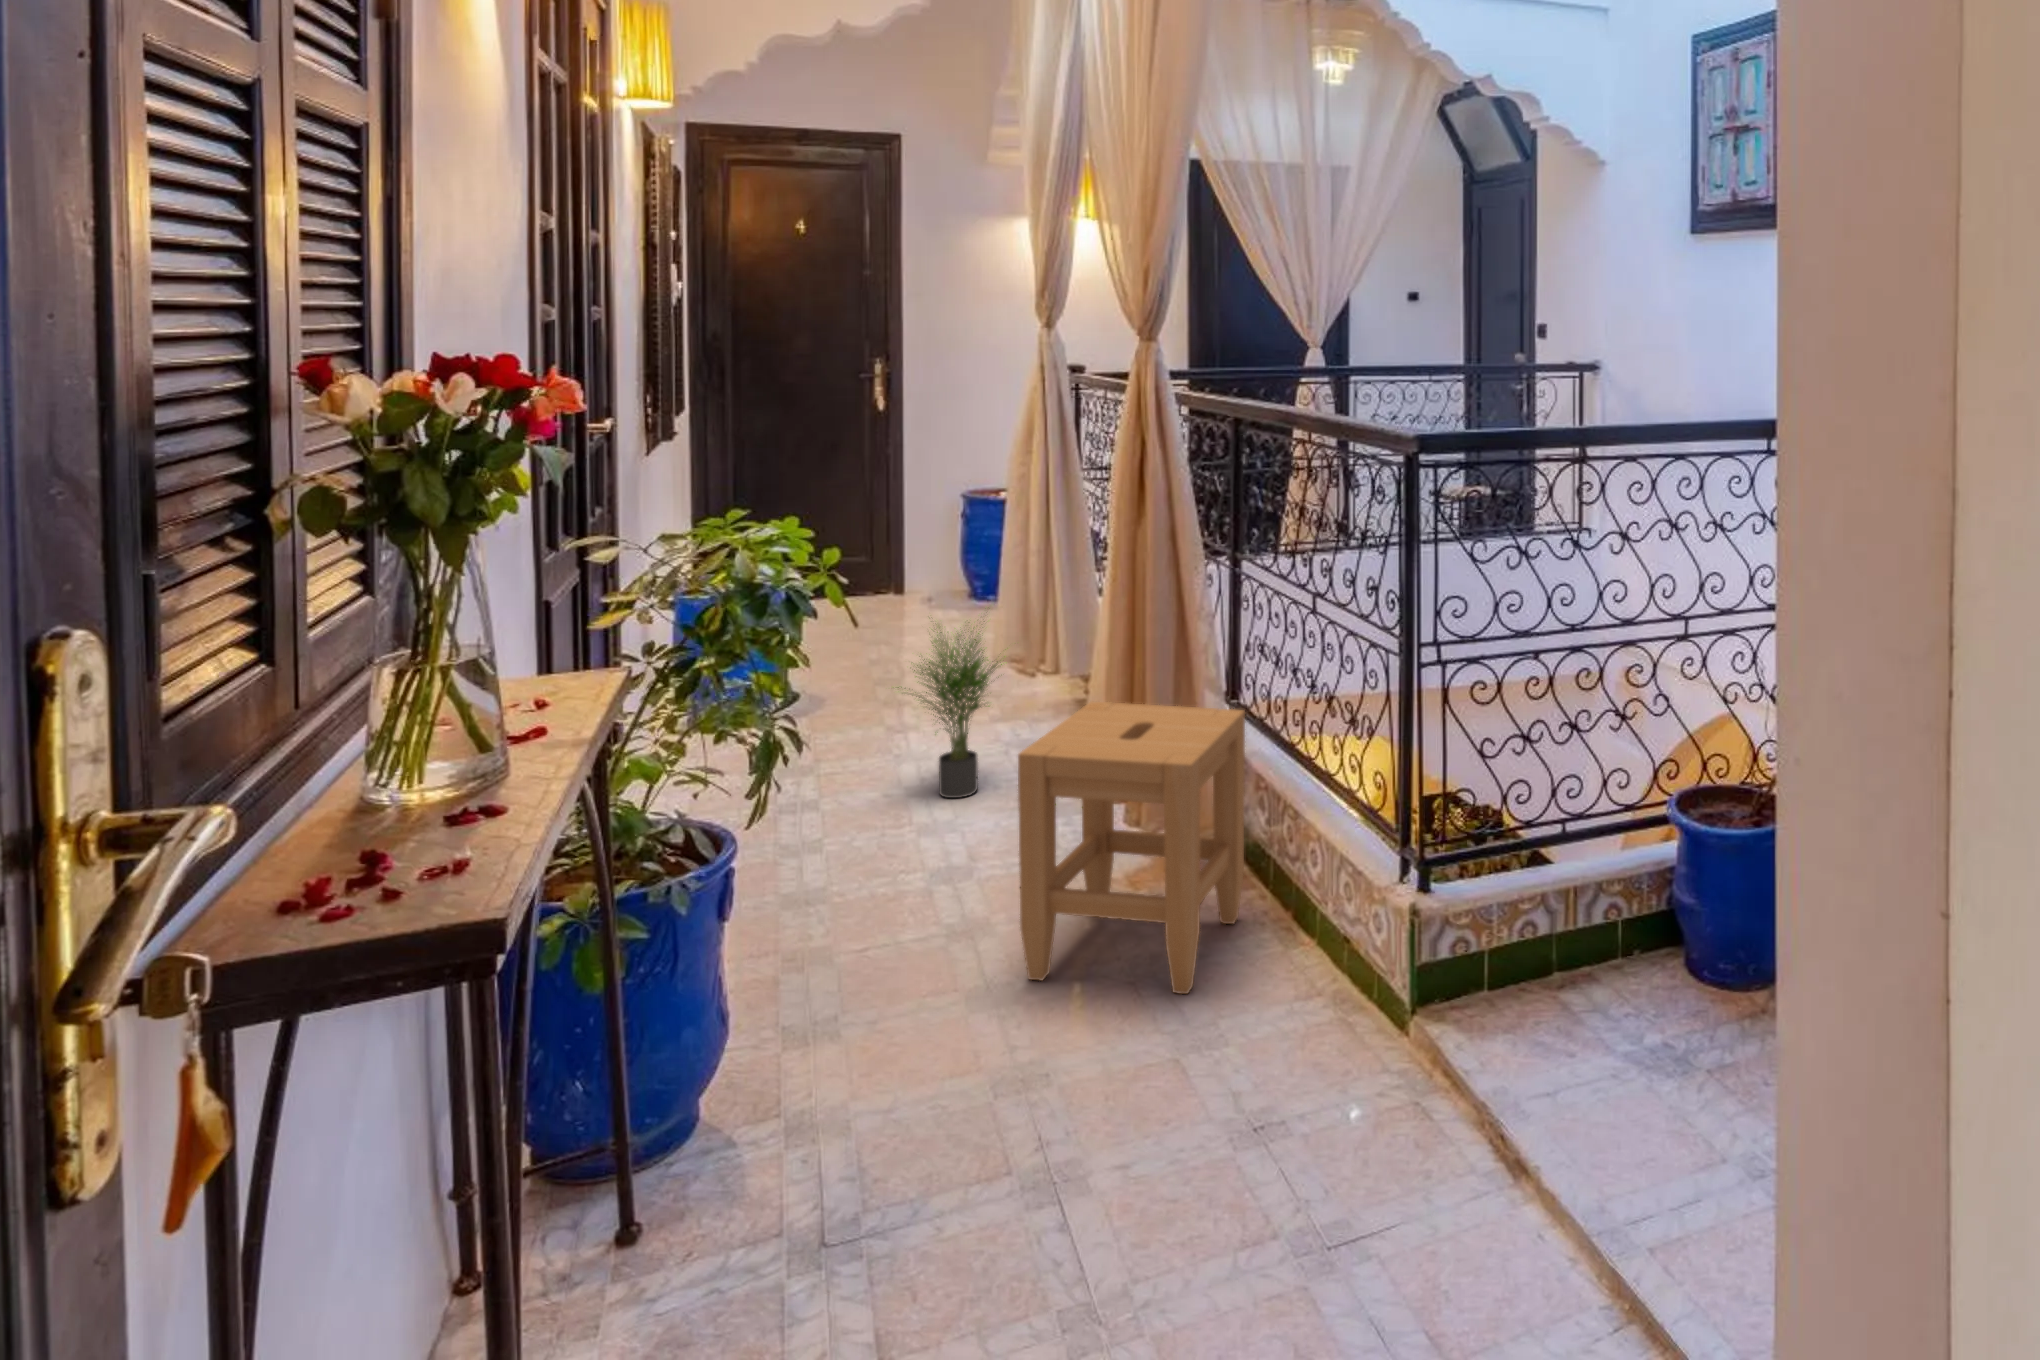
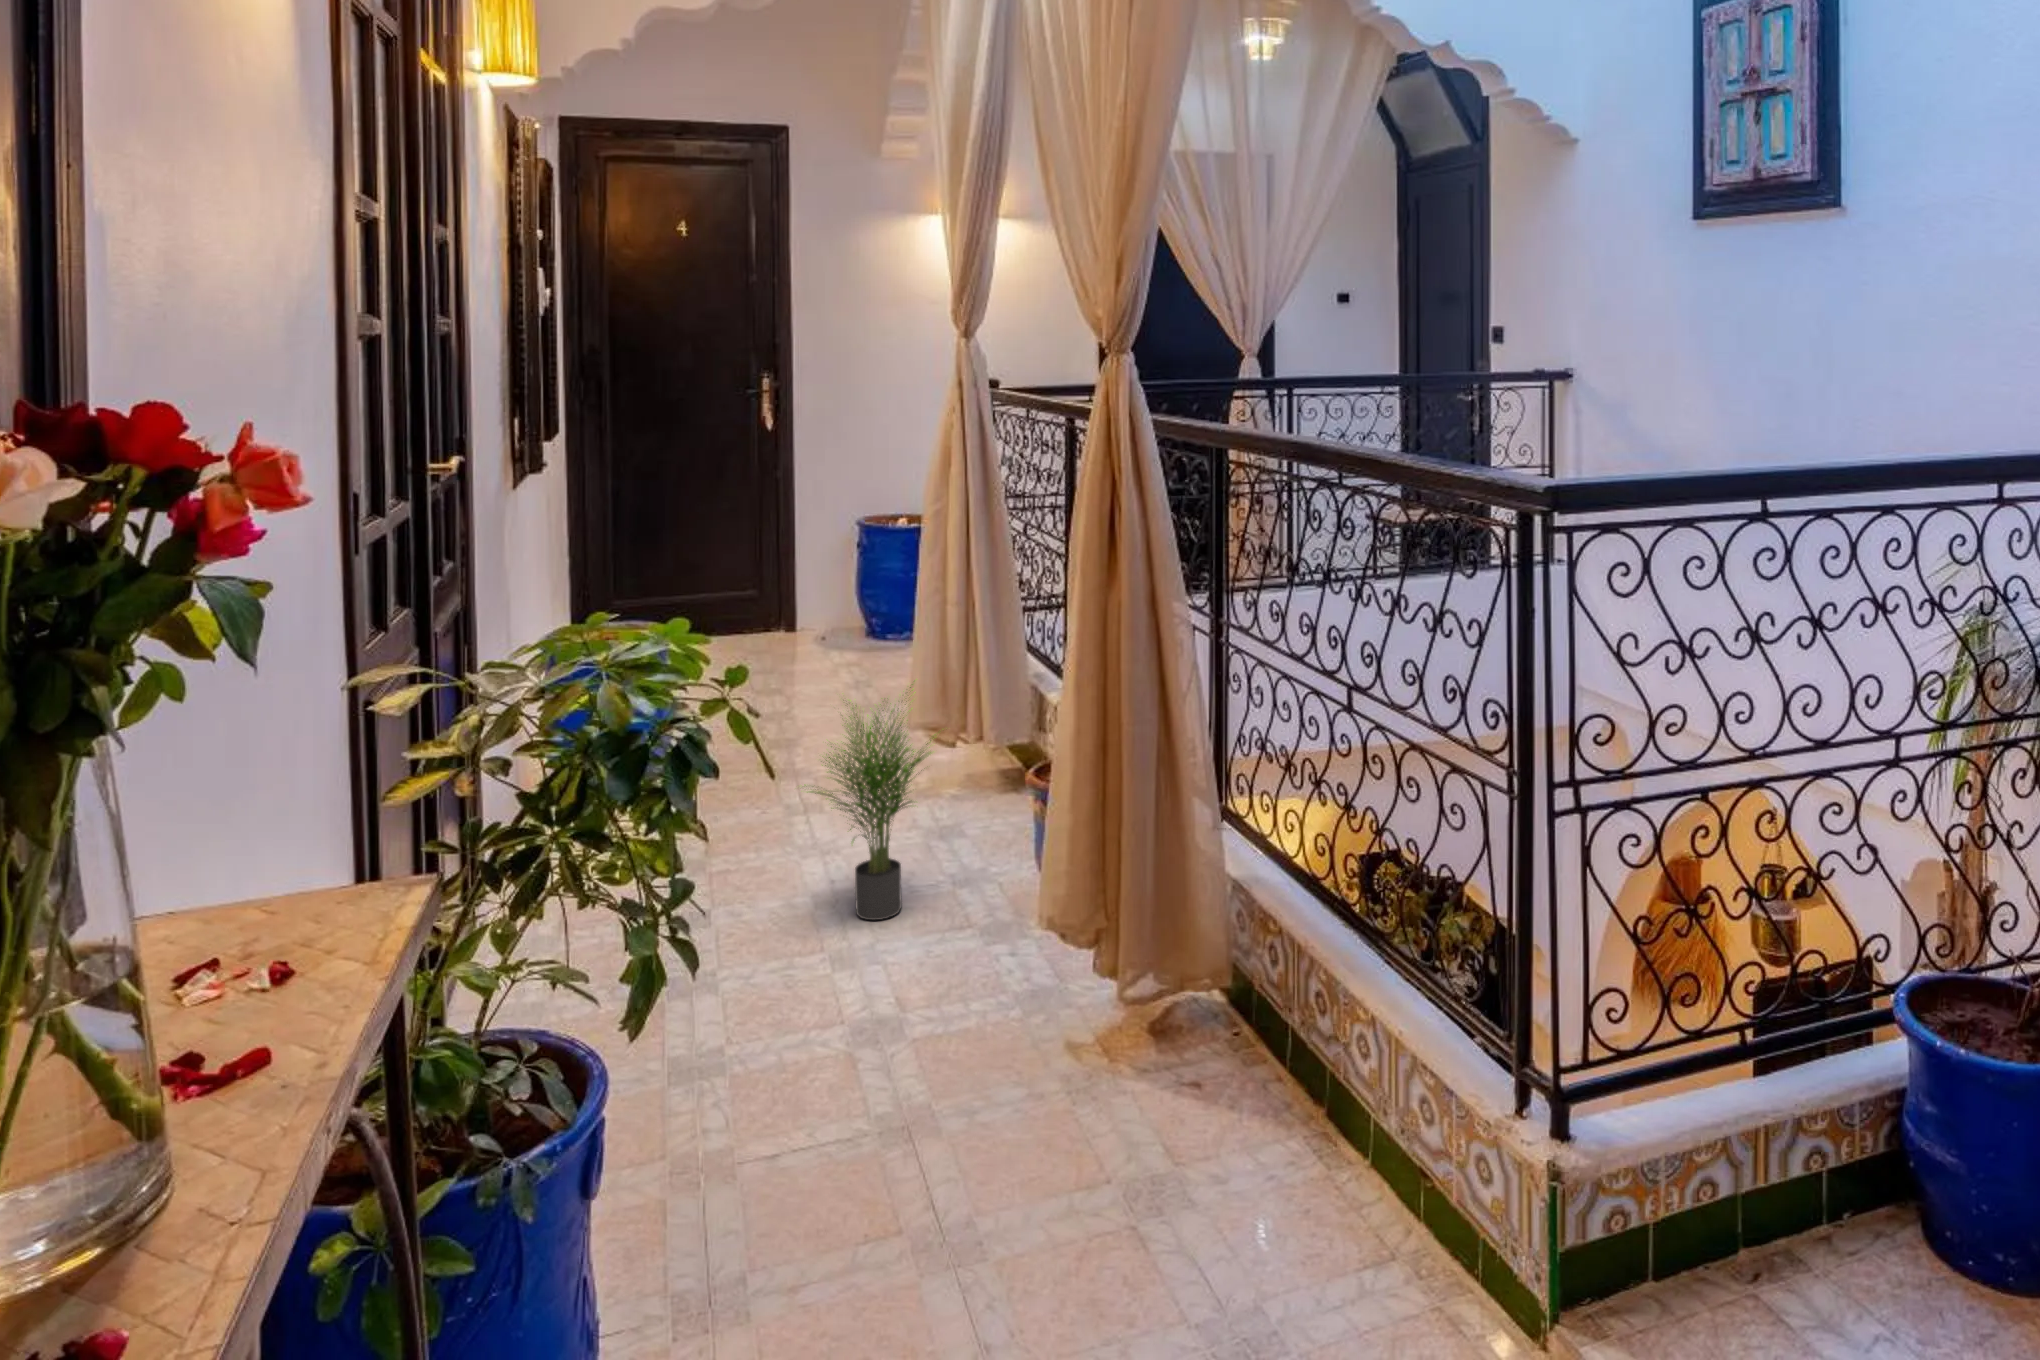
stool: present [1018,701,1245,994] -> none [986,832,1271,1264]

